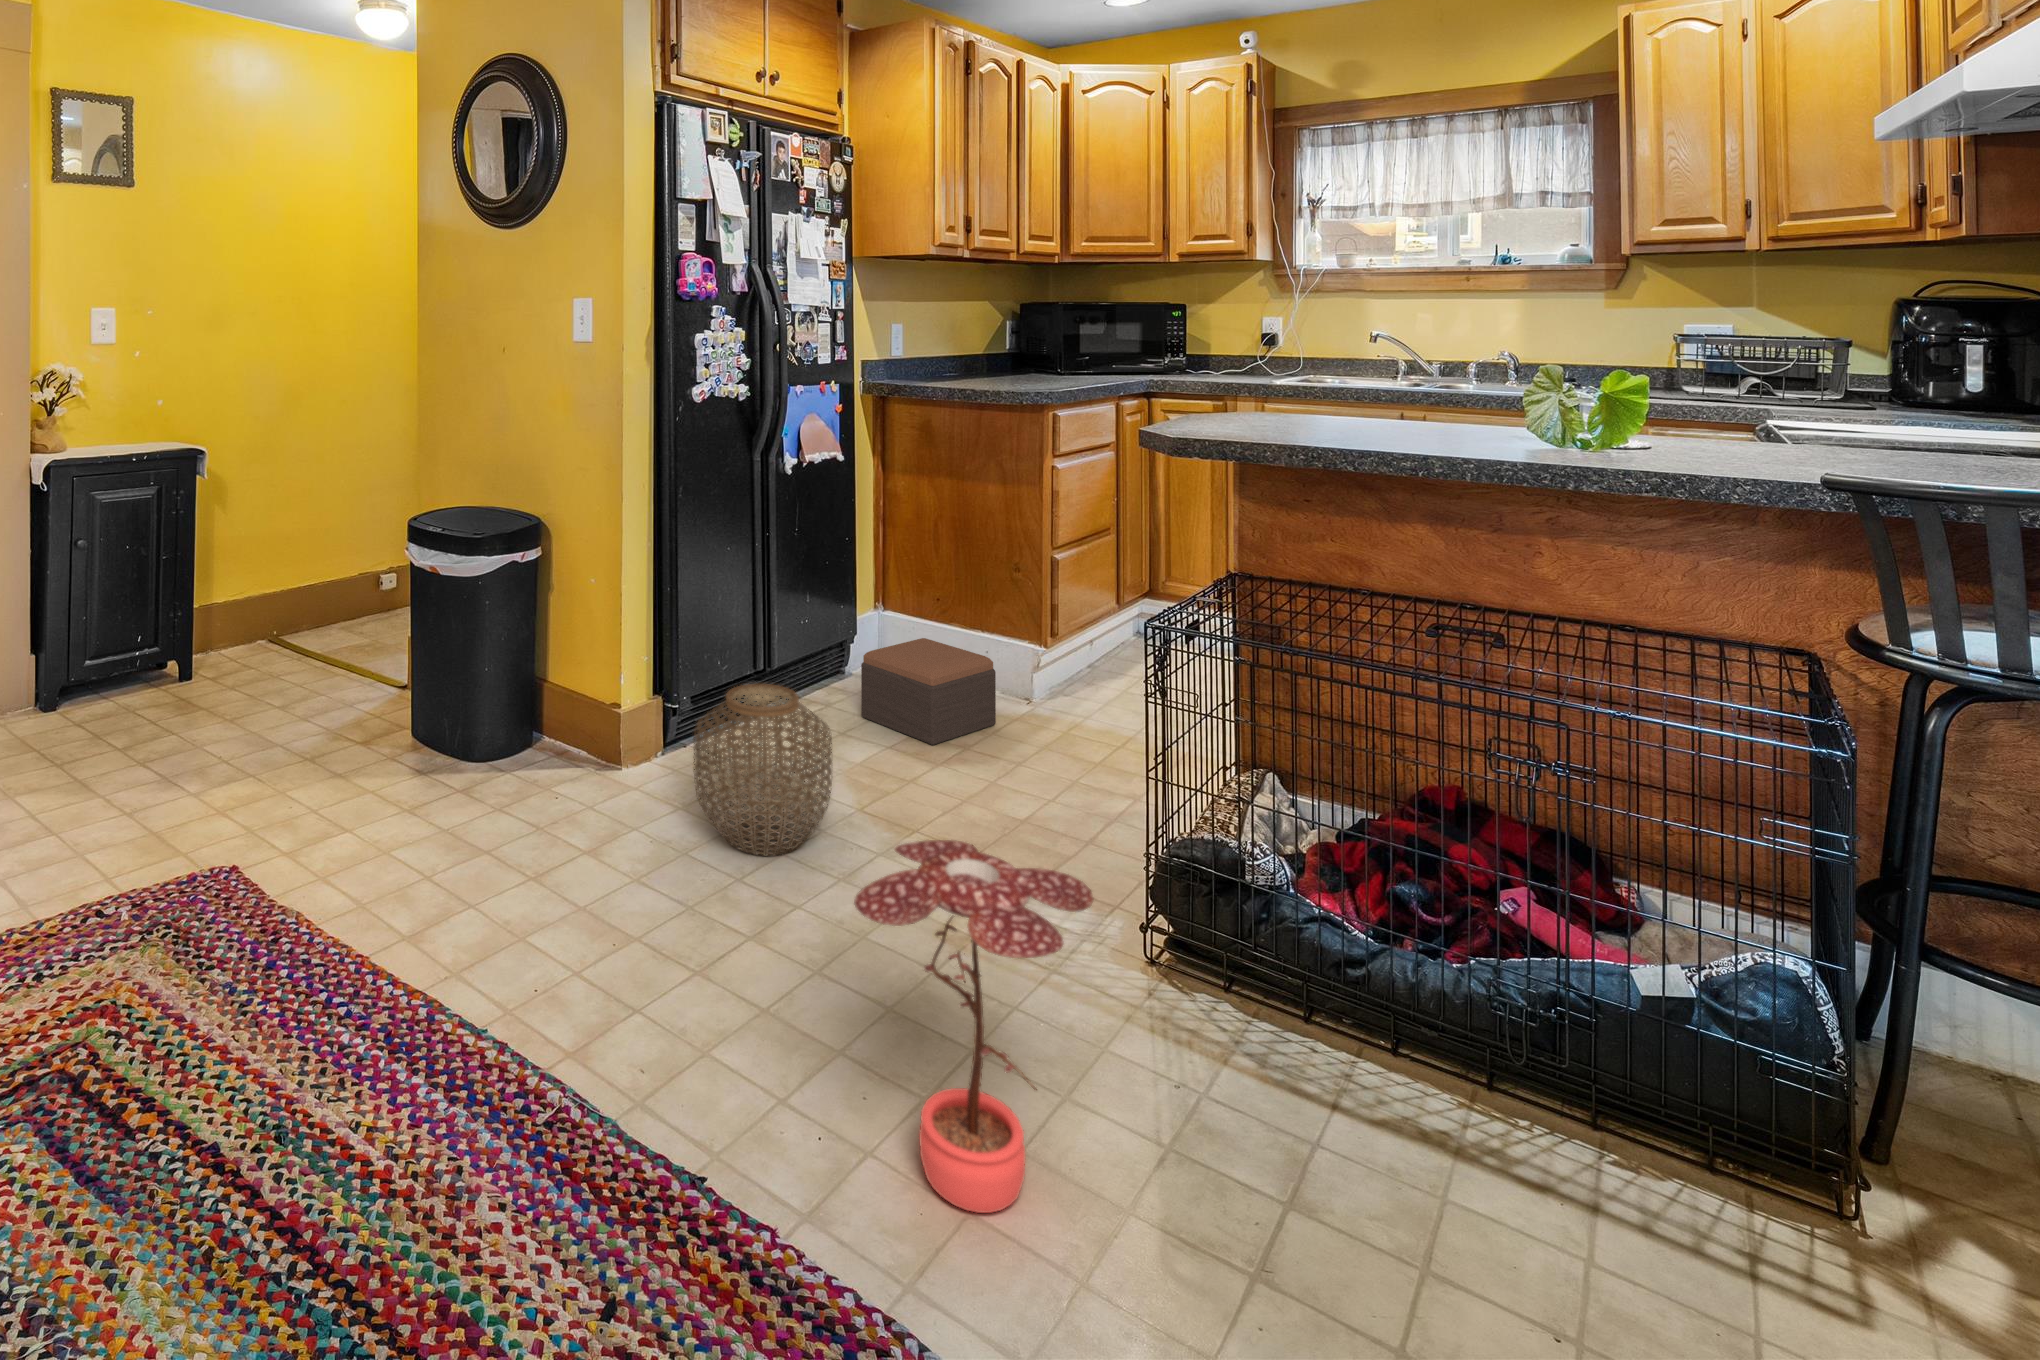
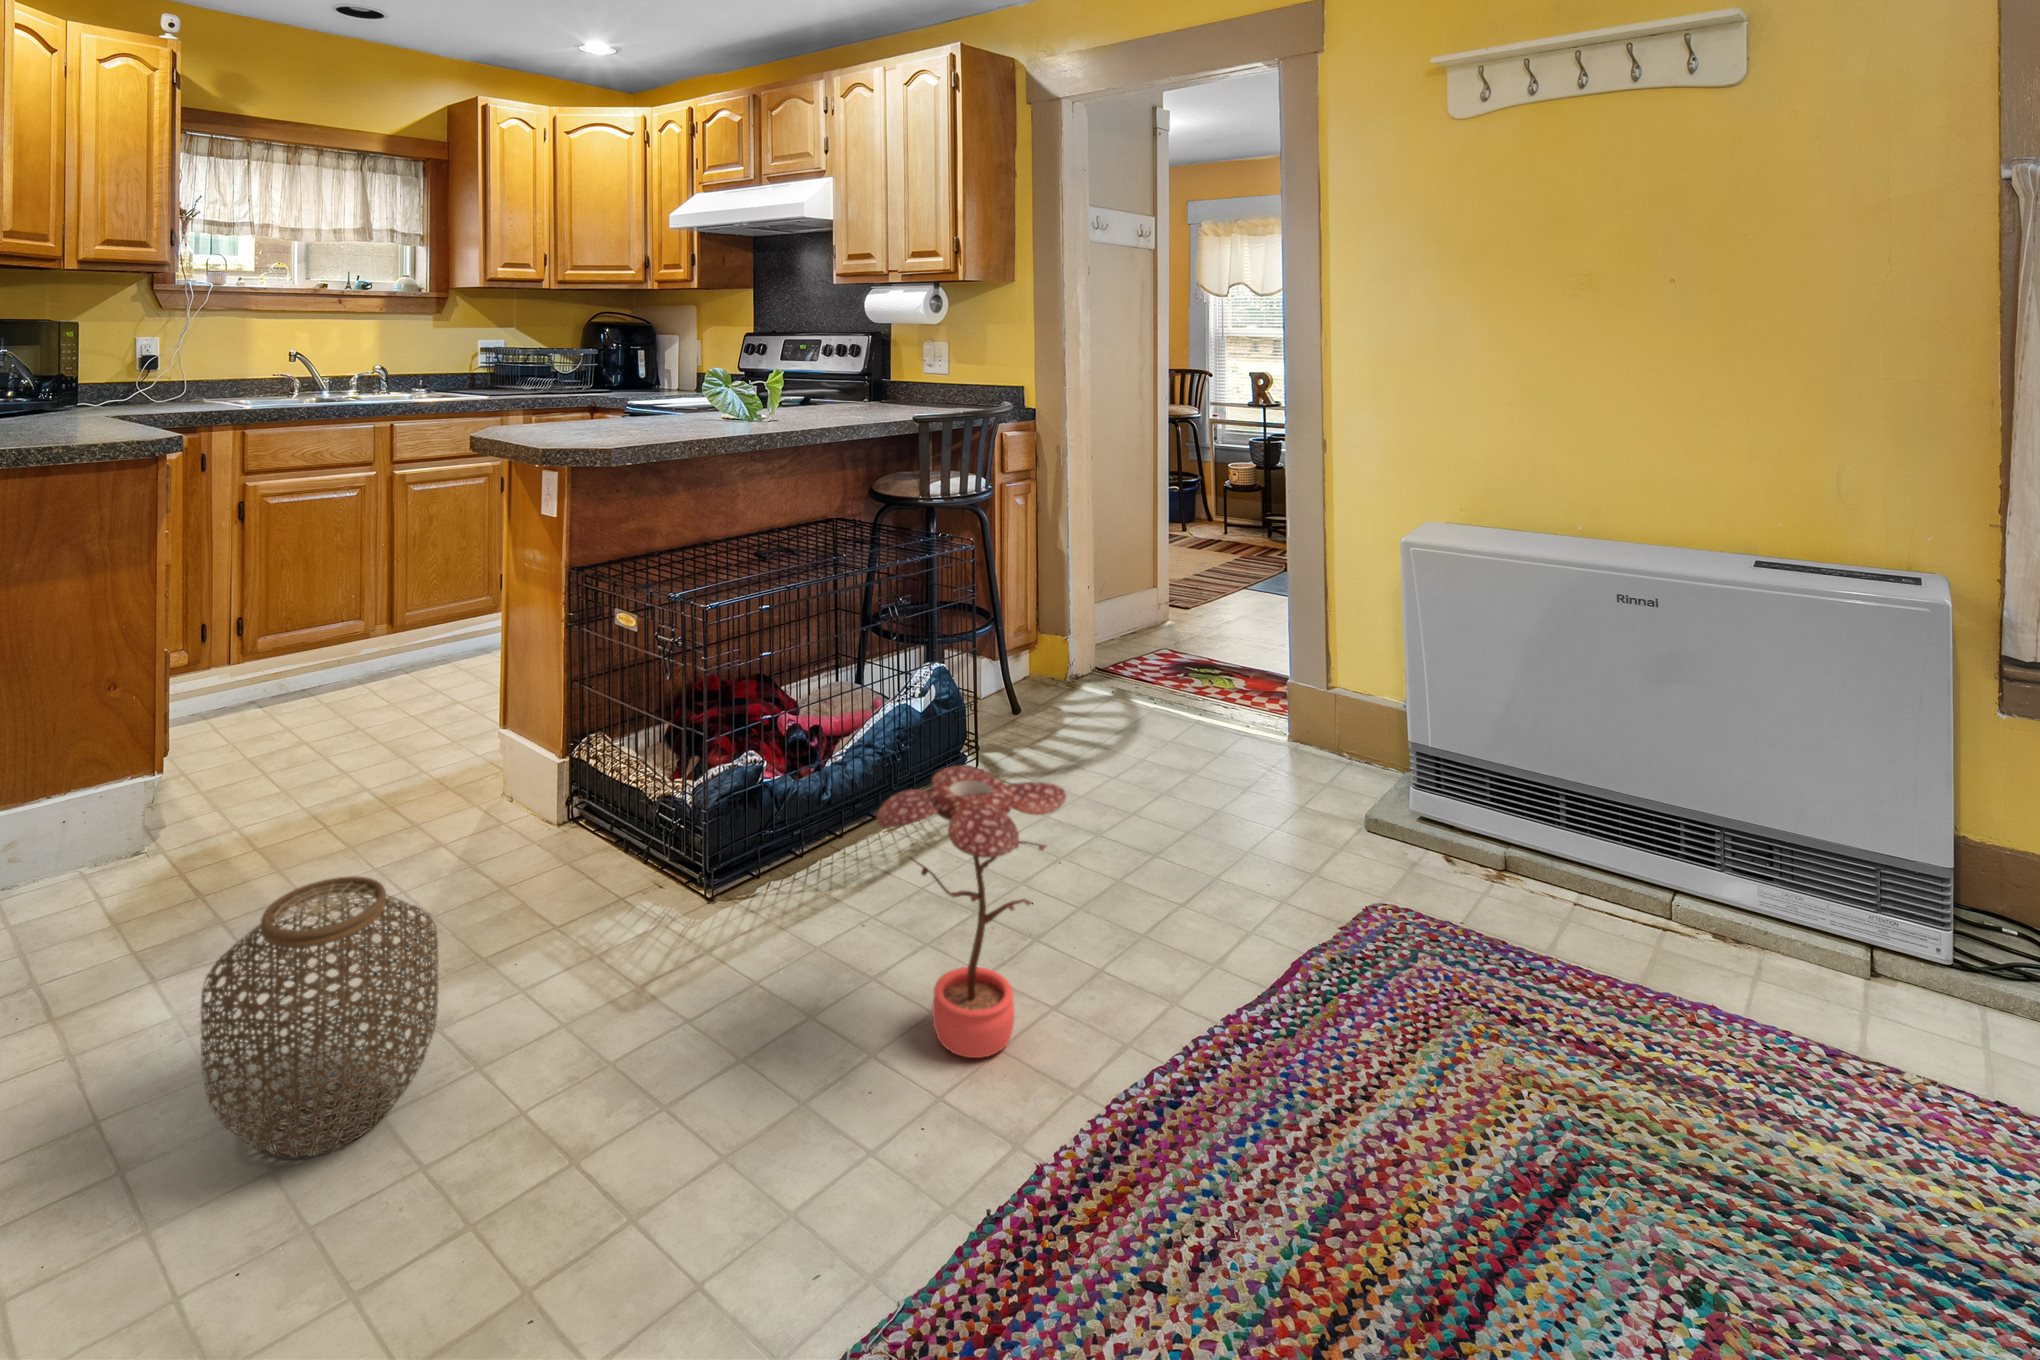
footstool: present [861,638,996,745] -> none [25,786,204,971]

